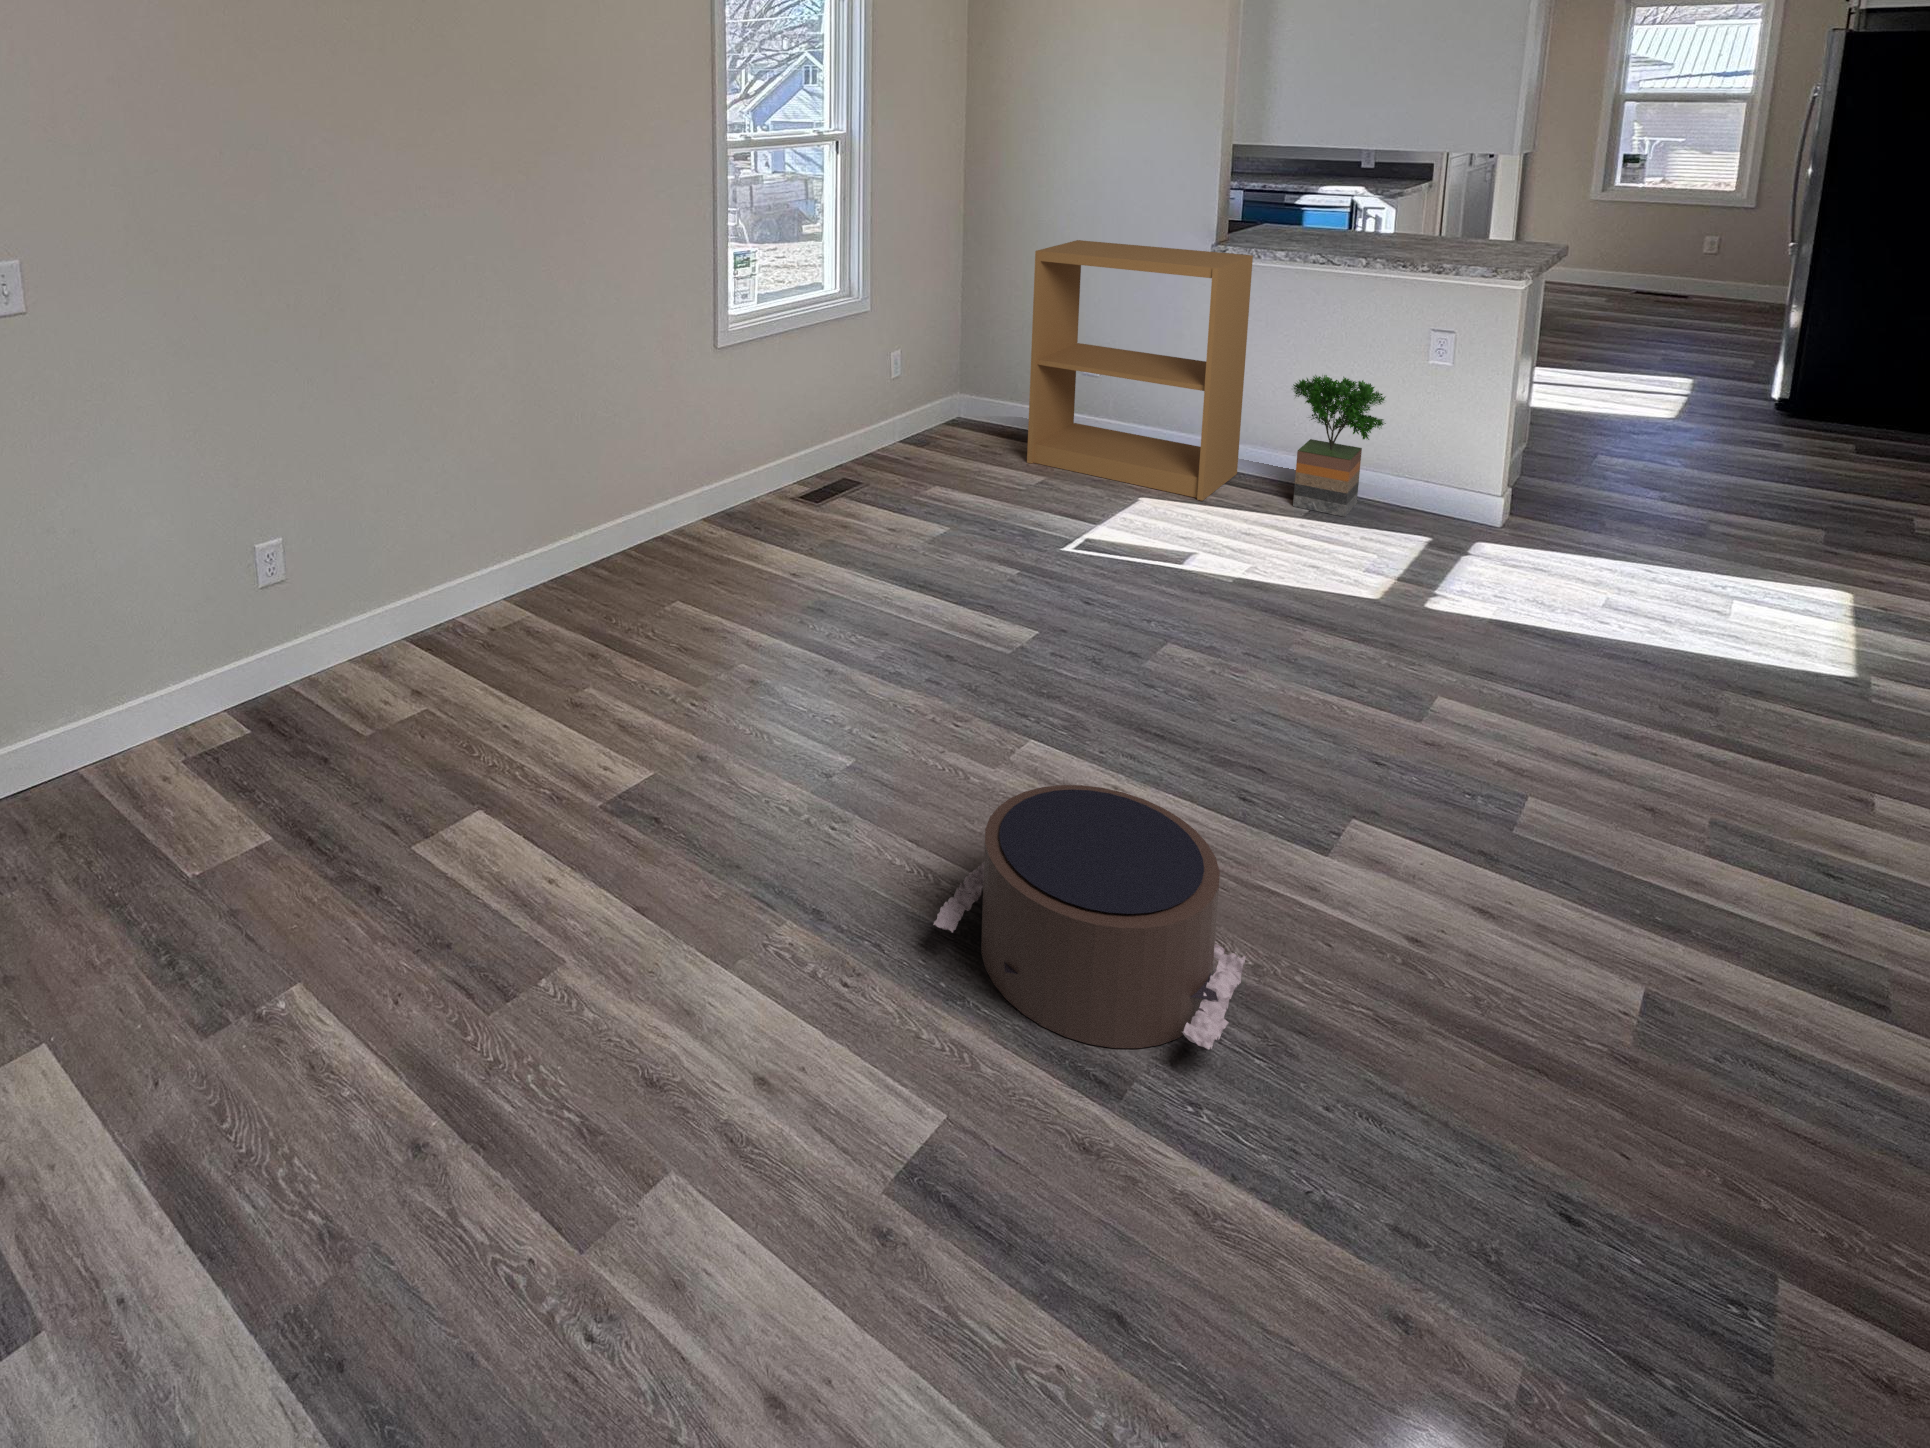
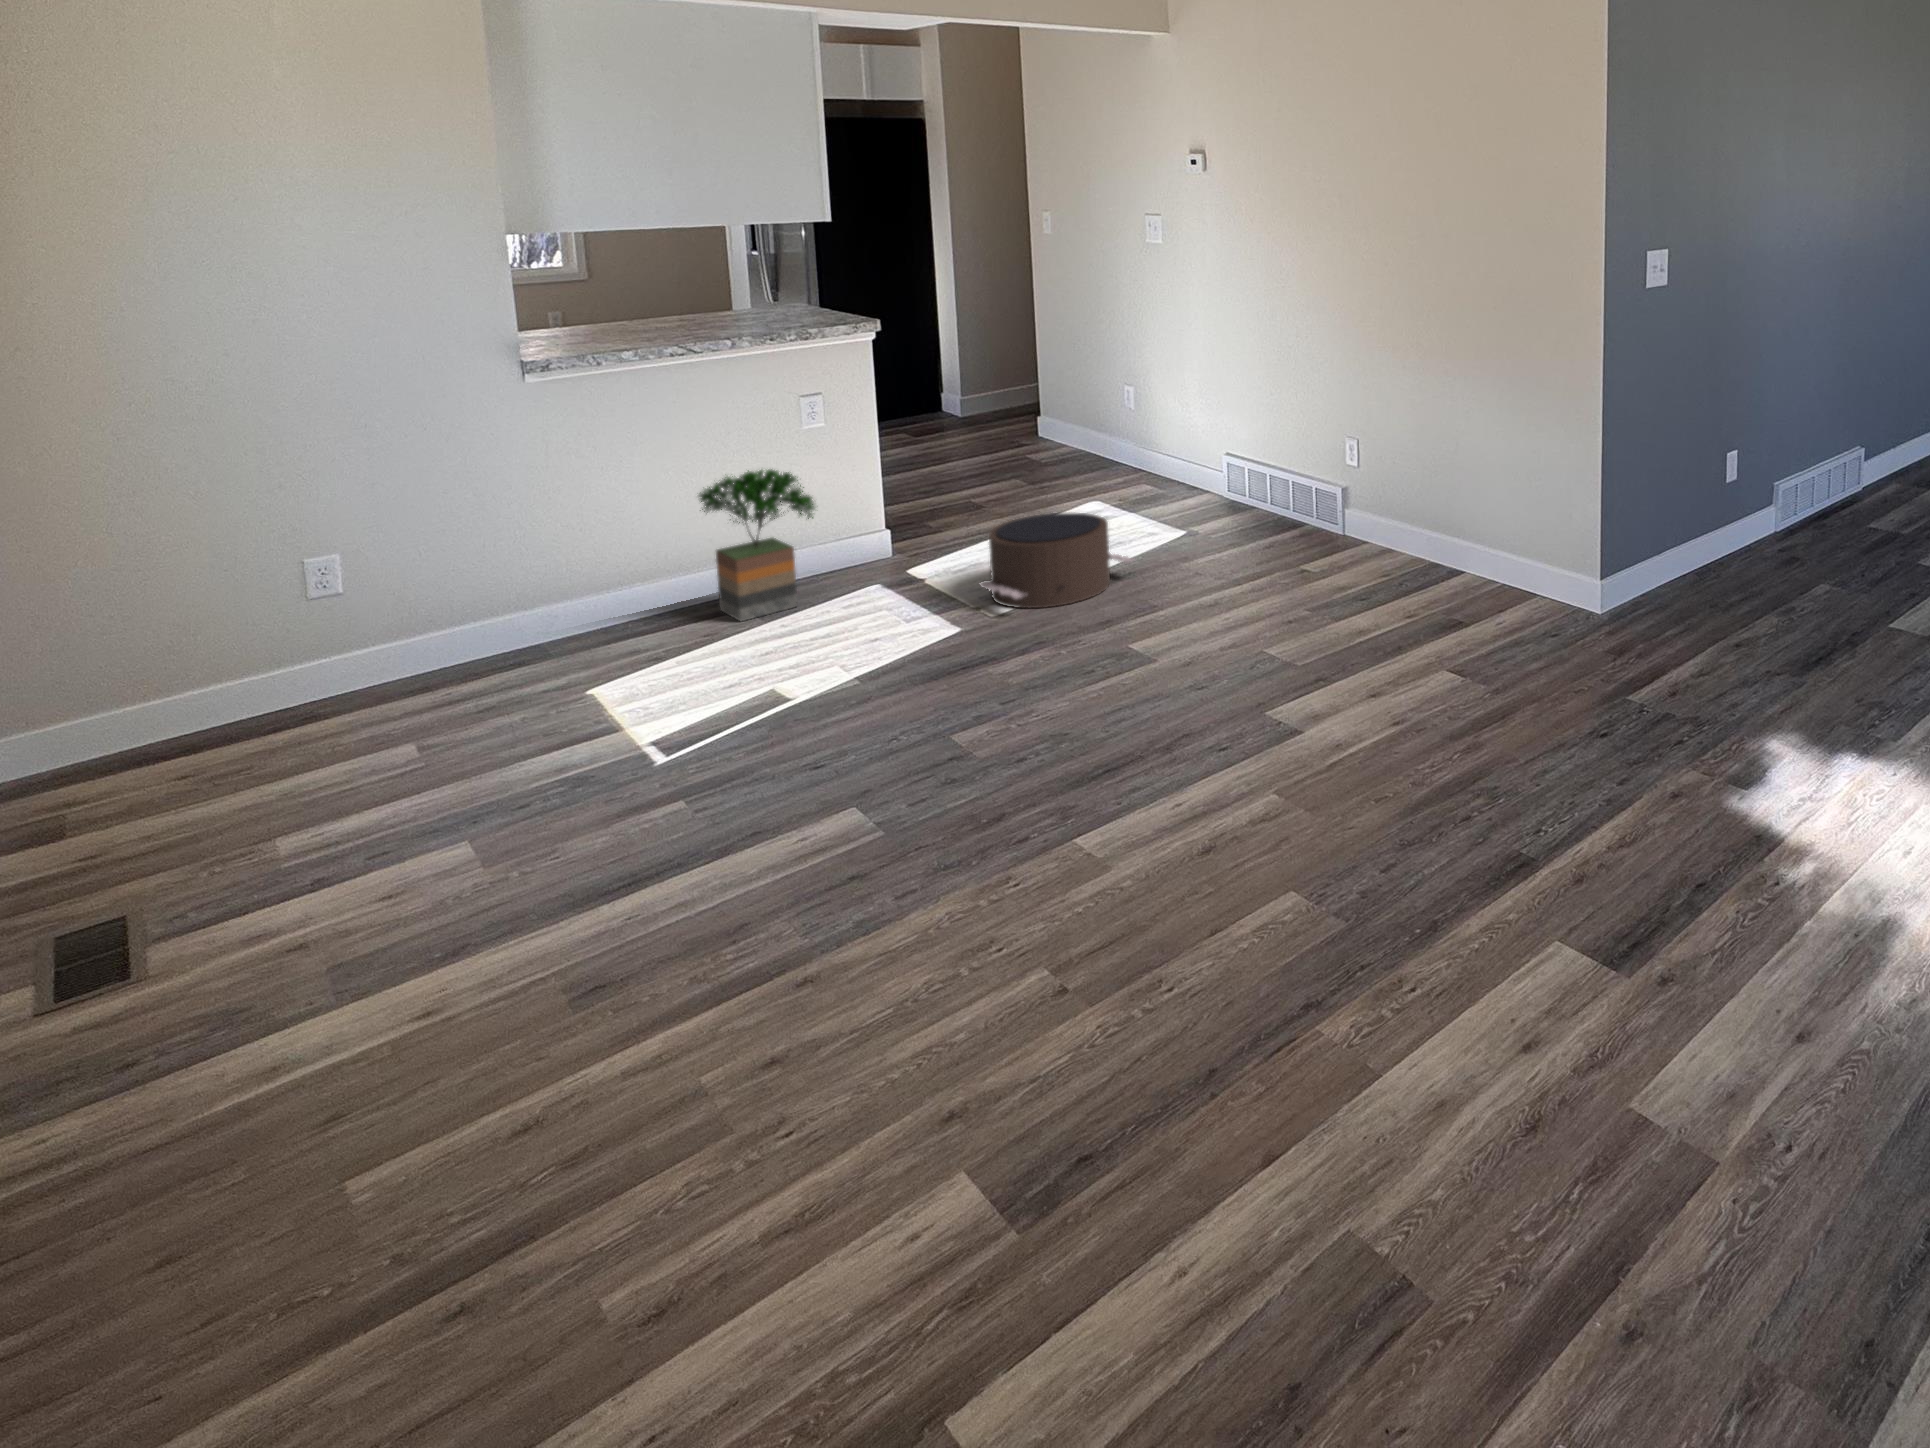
bookshelf: present [1027,240,1253,501] -> none [278,365,659,747]
pouf: present [933,785,1245,1049] -> present [979,513,1134,608]

